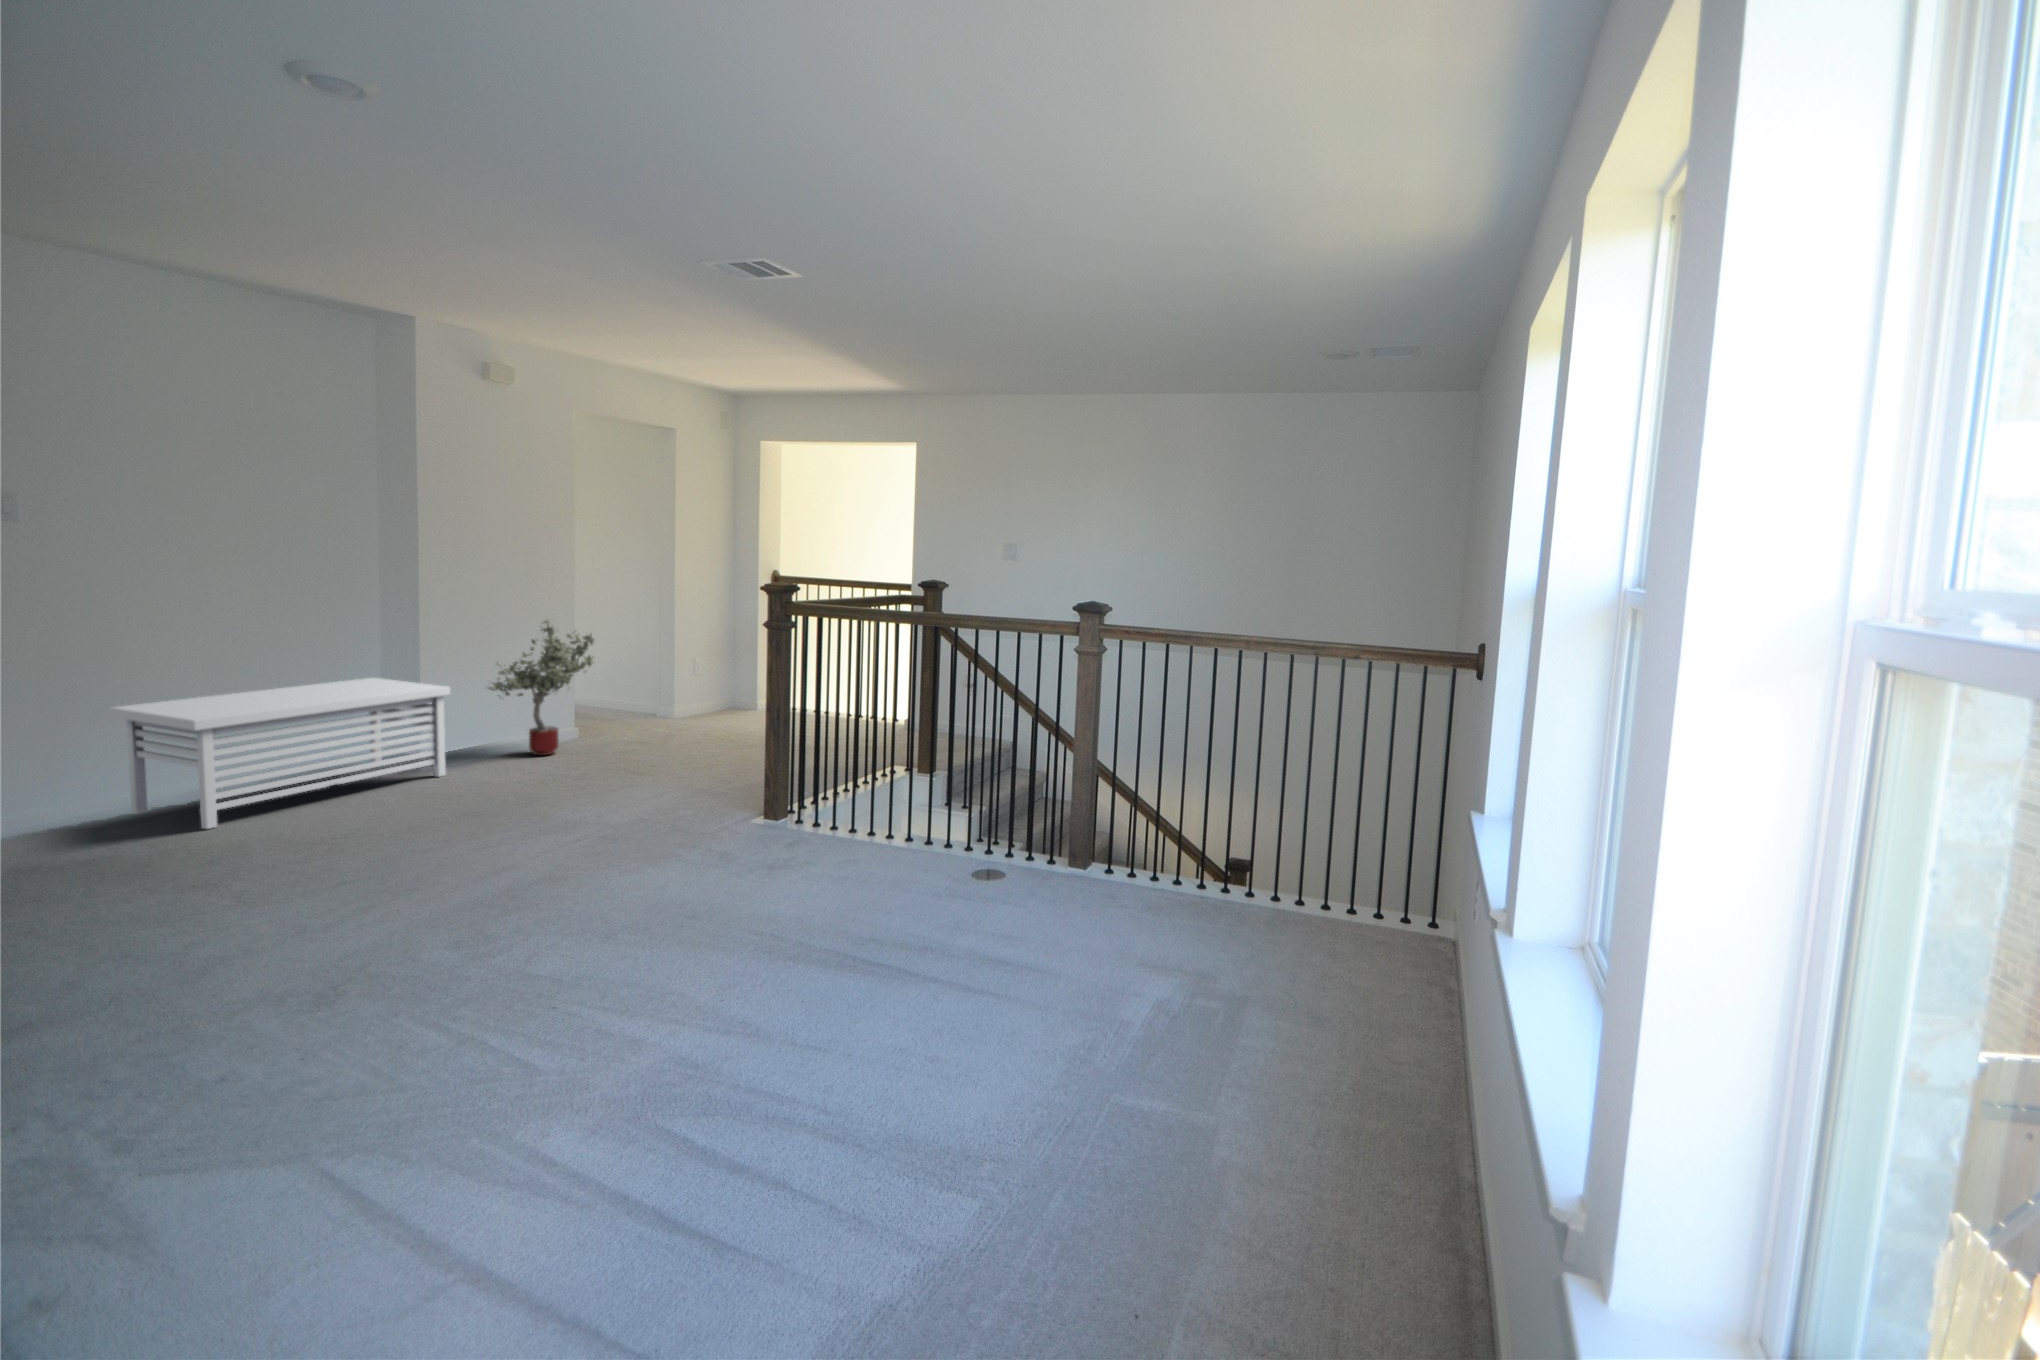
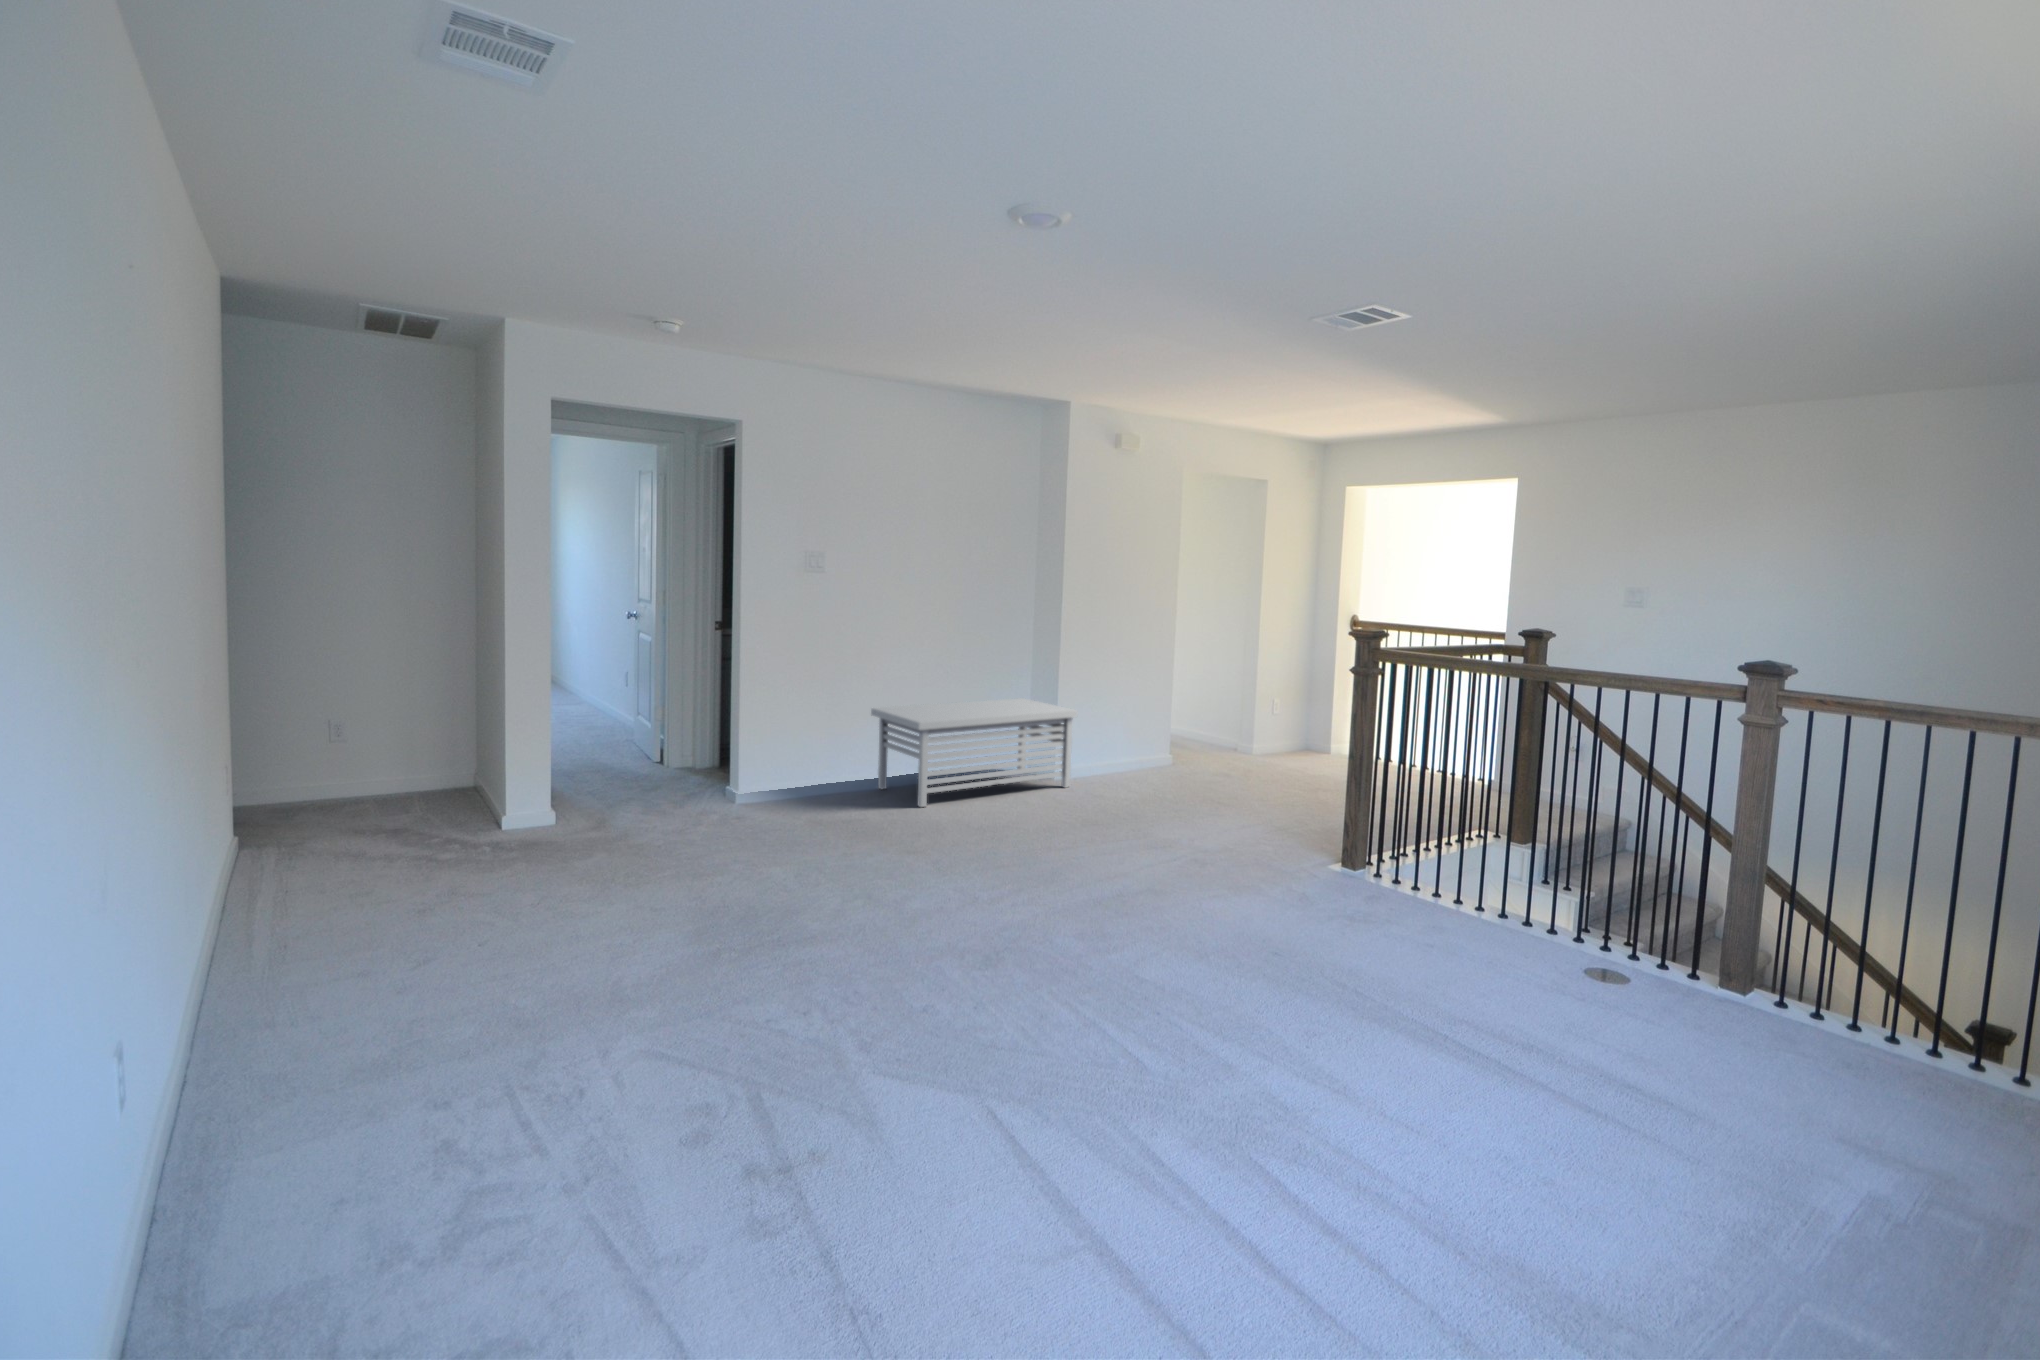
potted tree: present [489,620,594,756] -> none [1102,654,1189,779]

